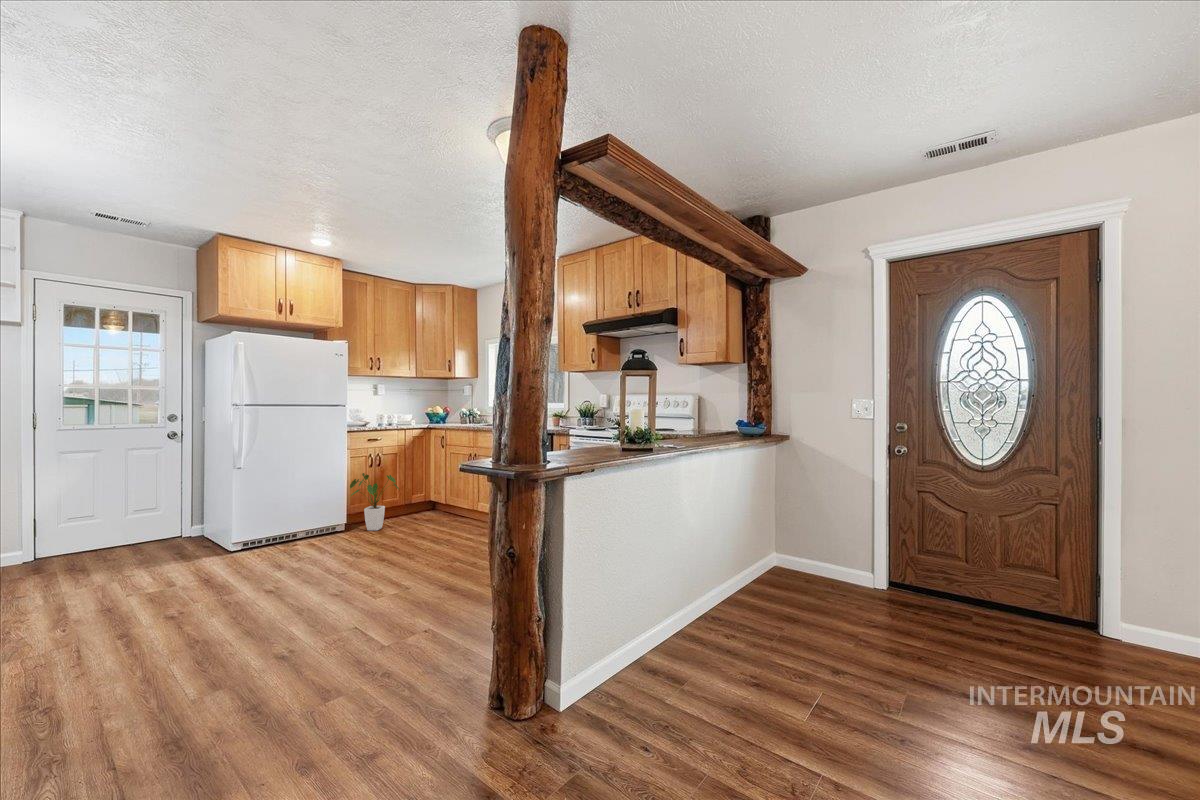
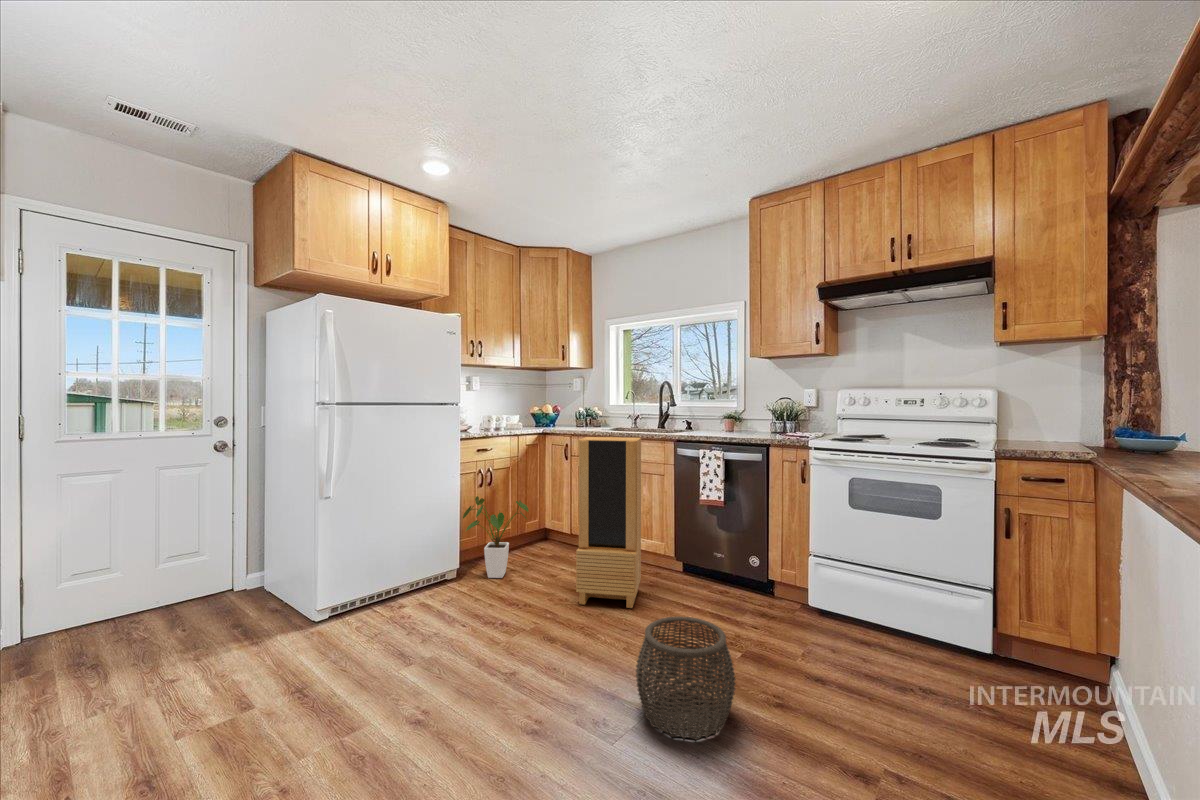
storage cabinet: none [416,429,470,545] -> present [576,437,641,608]
woven basket: none [401,534,462,597] -> present [636,616,736,740]

